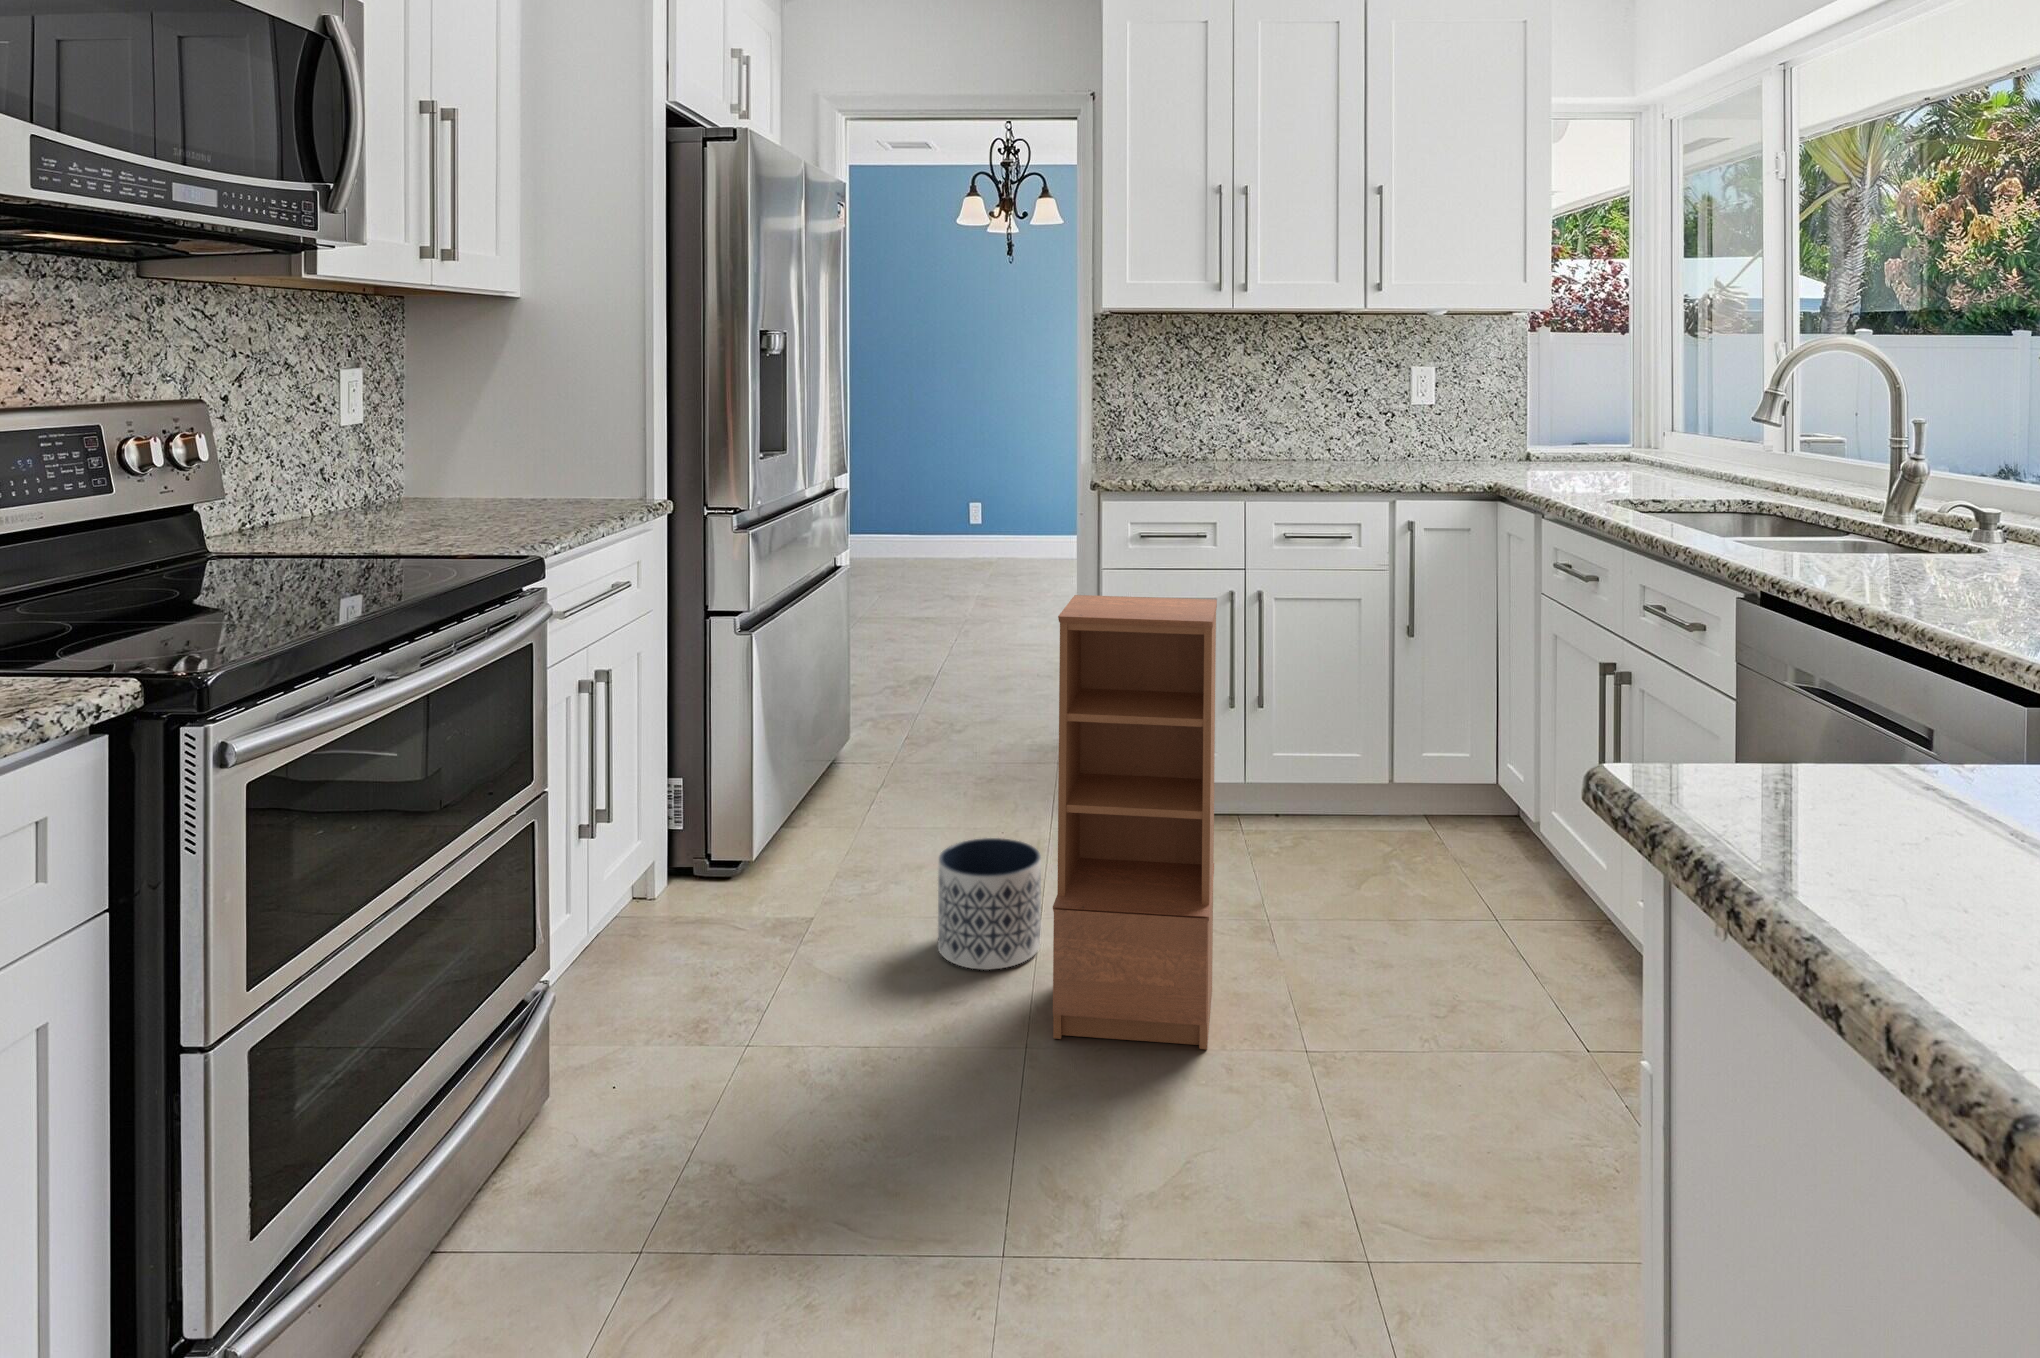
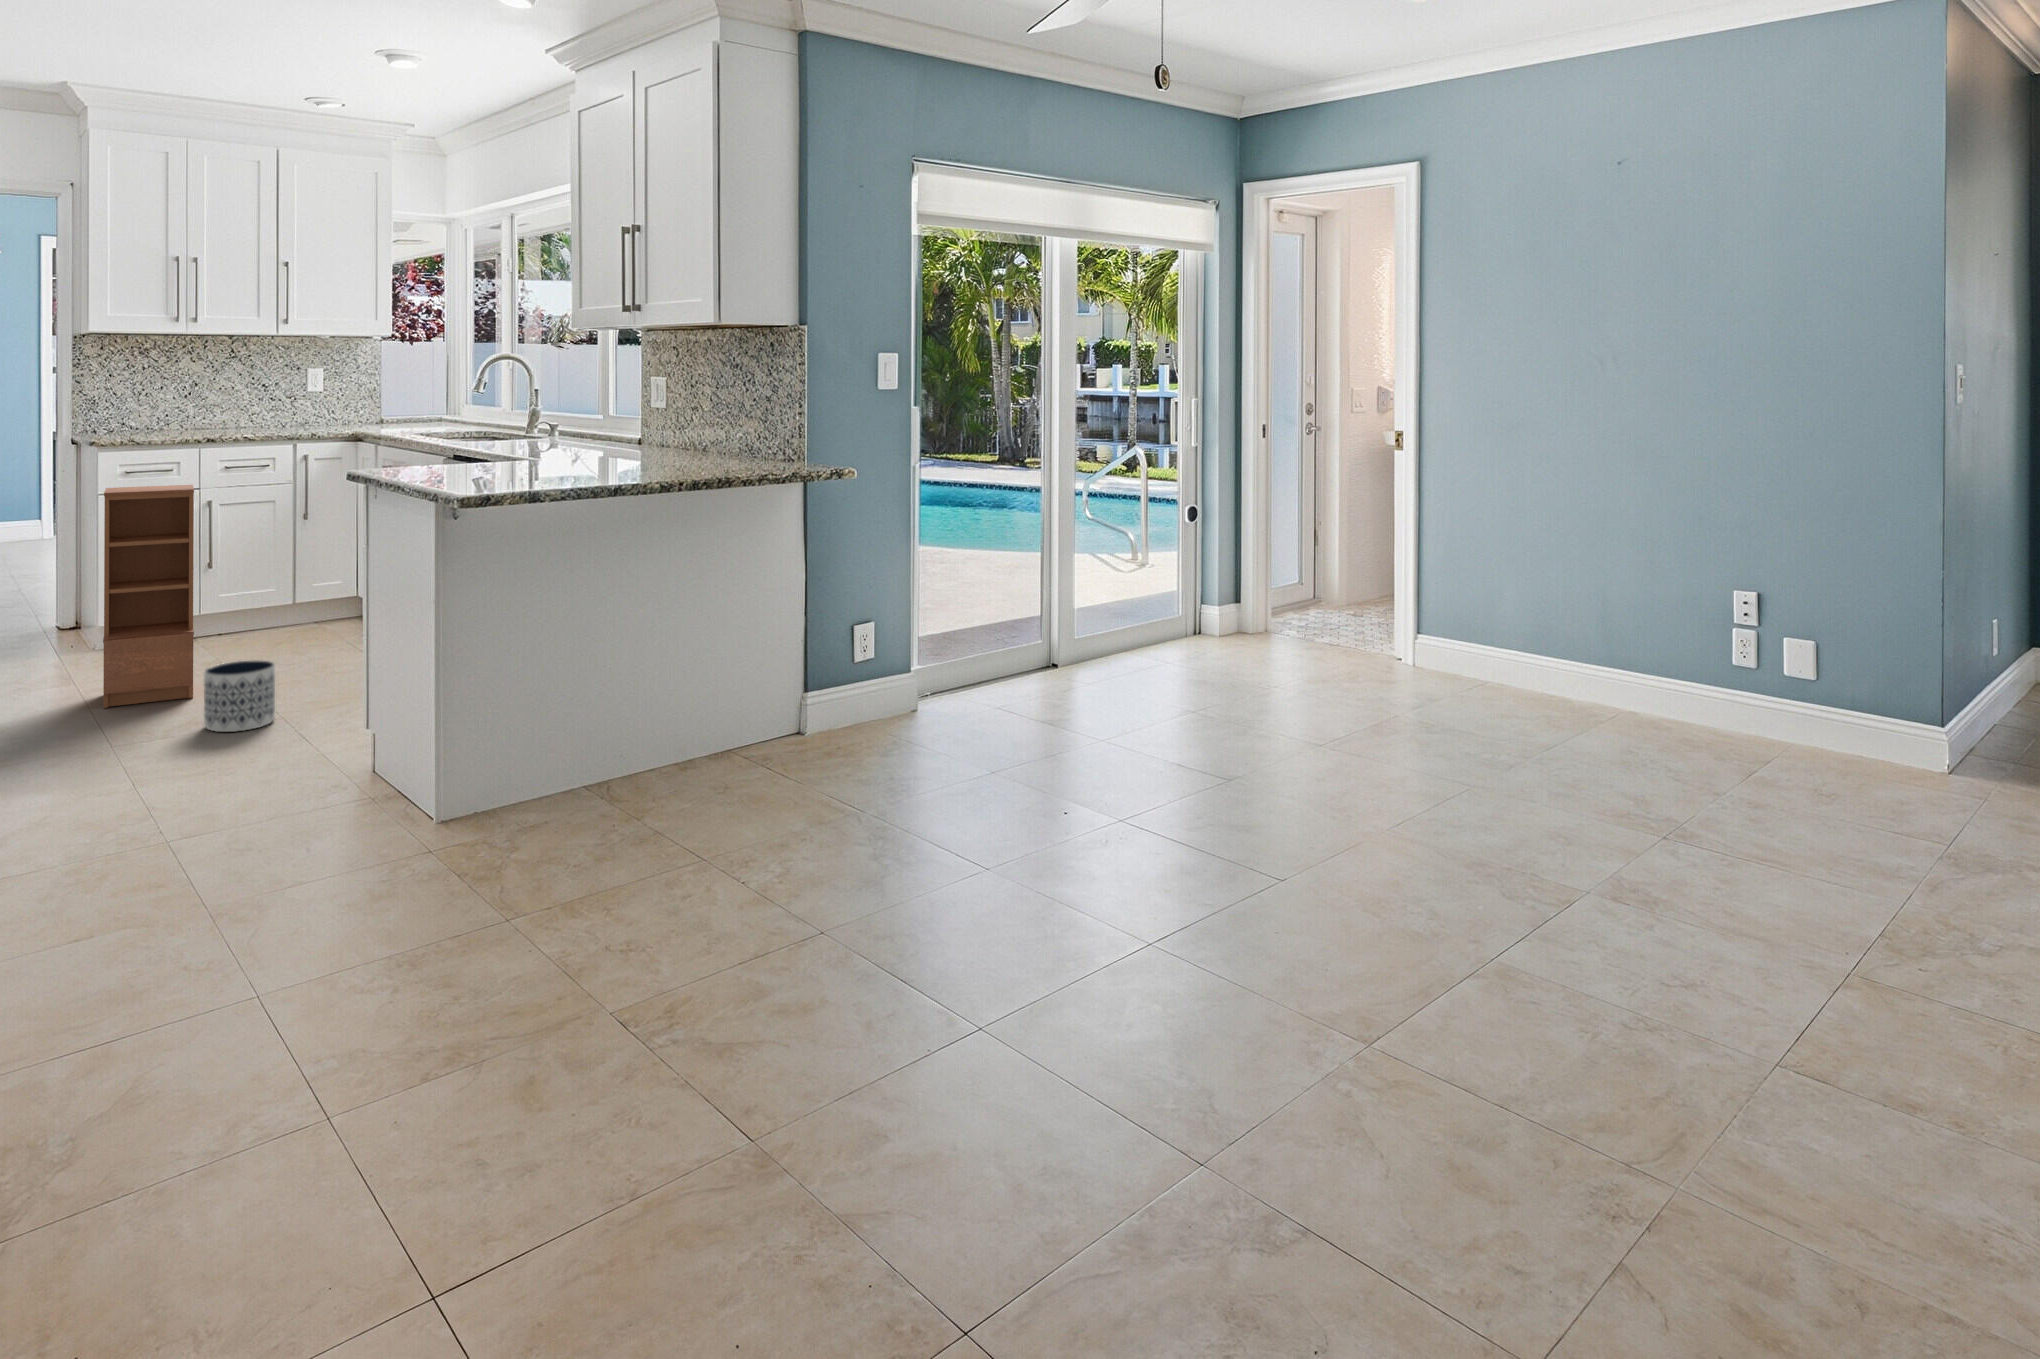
planter: present [938,838,1041,970] -> present [204,660,275,732]

